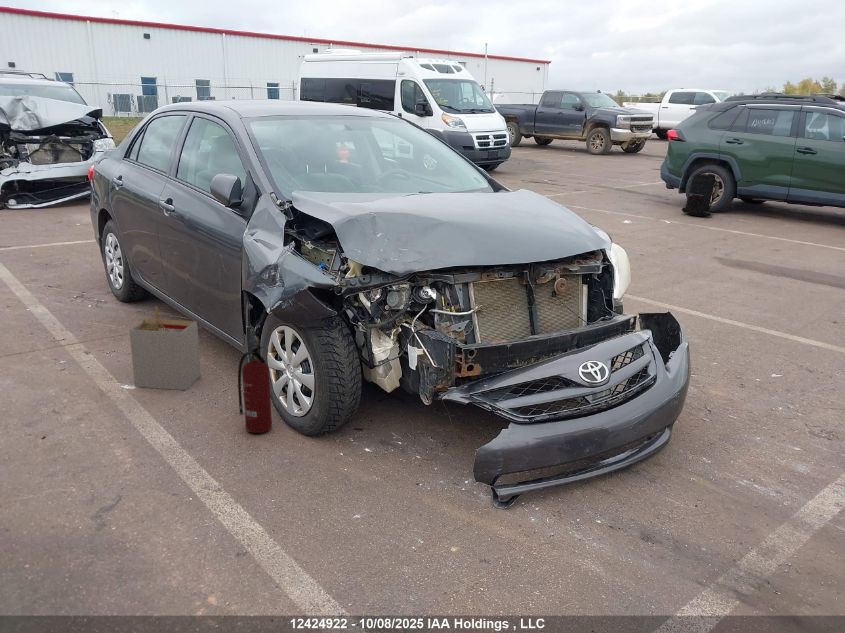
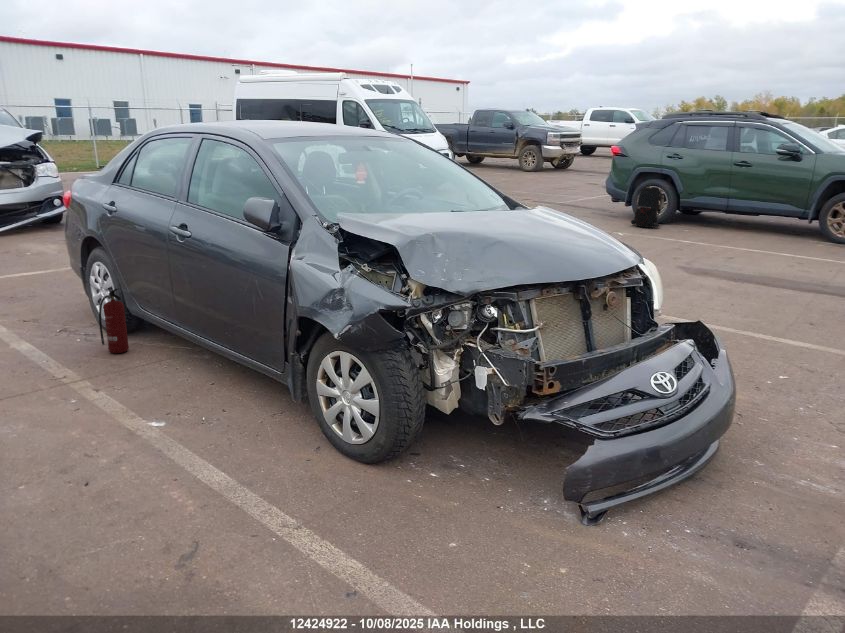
storage bin: present [129,306,201,390] -> none [156,337,227,424]
fire extinguisher: present [238,347,272,433] -> present [99,289,129,353]

